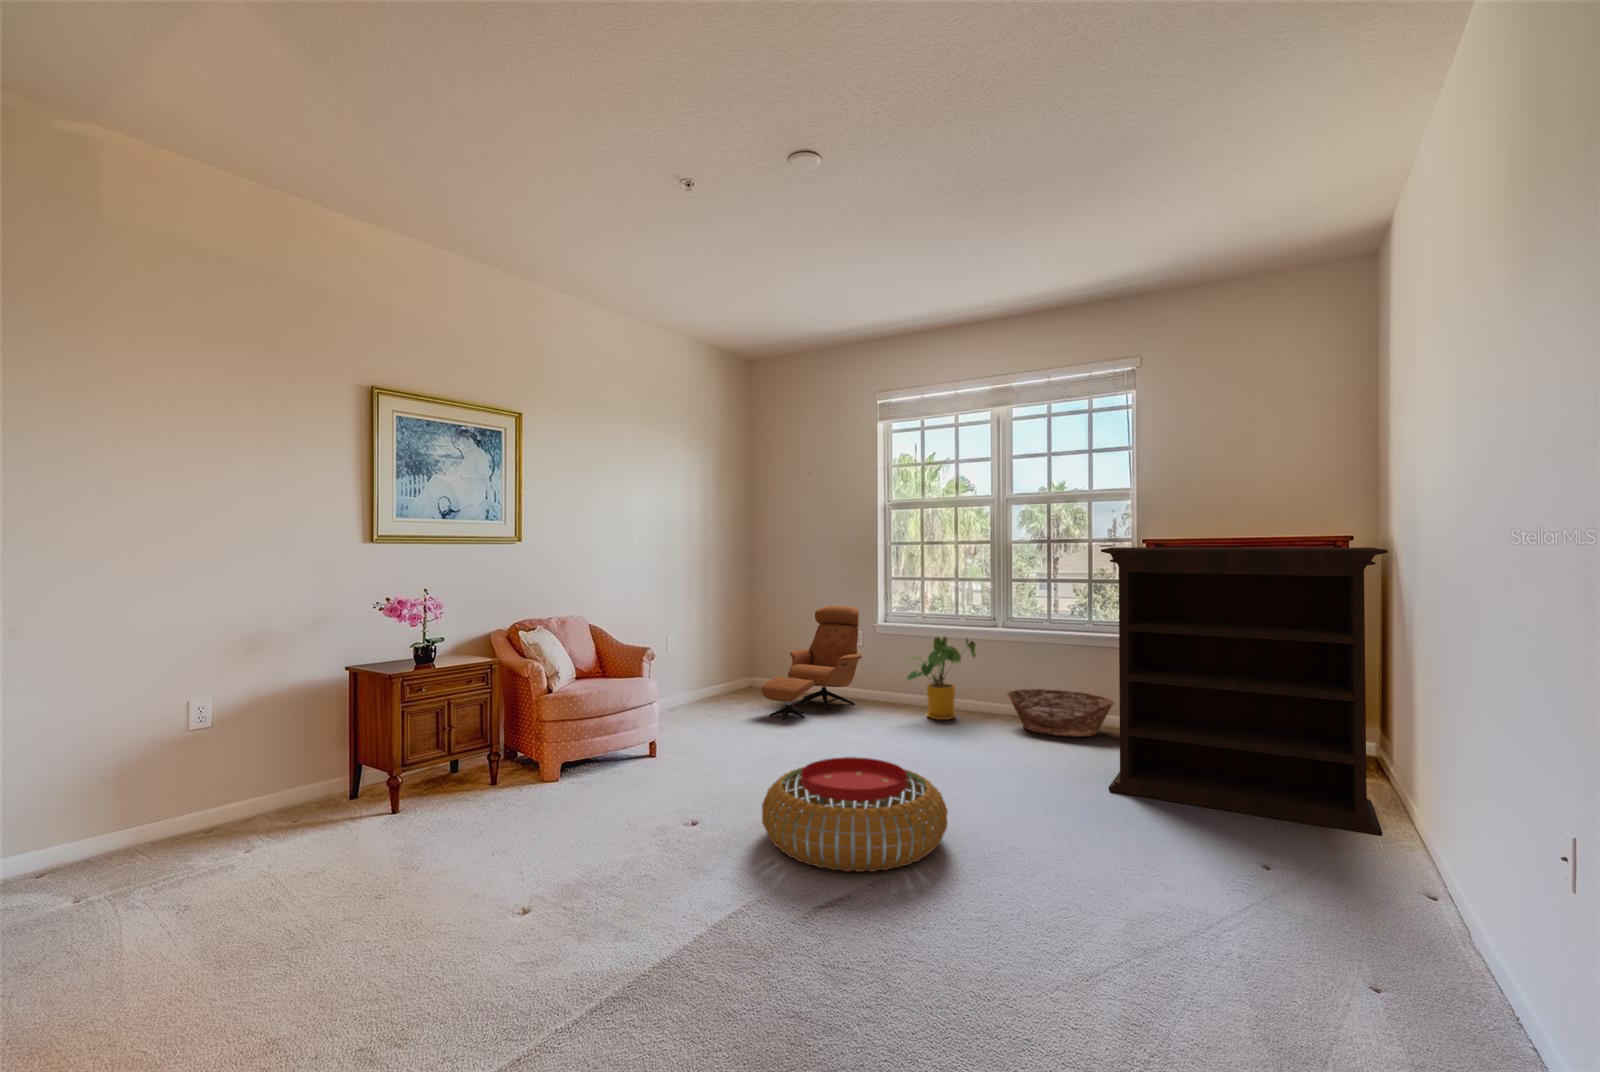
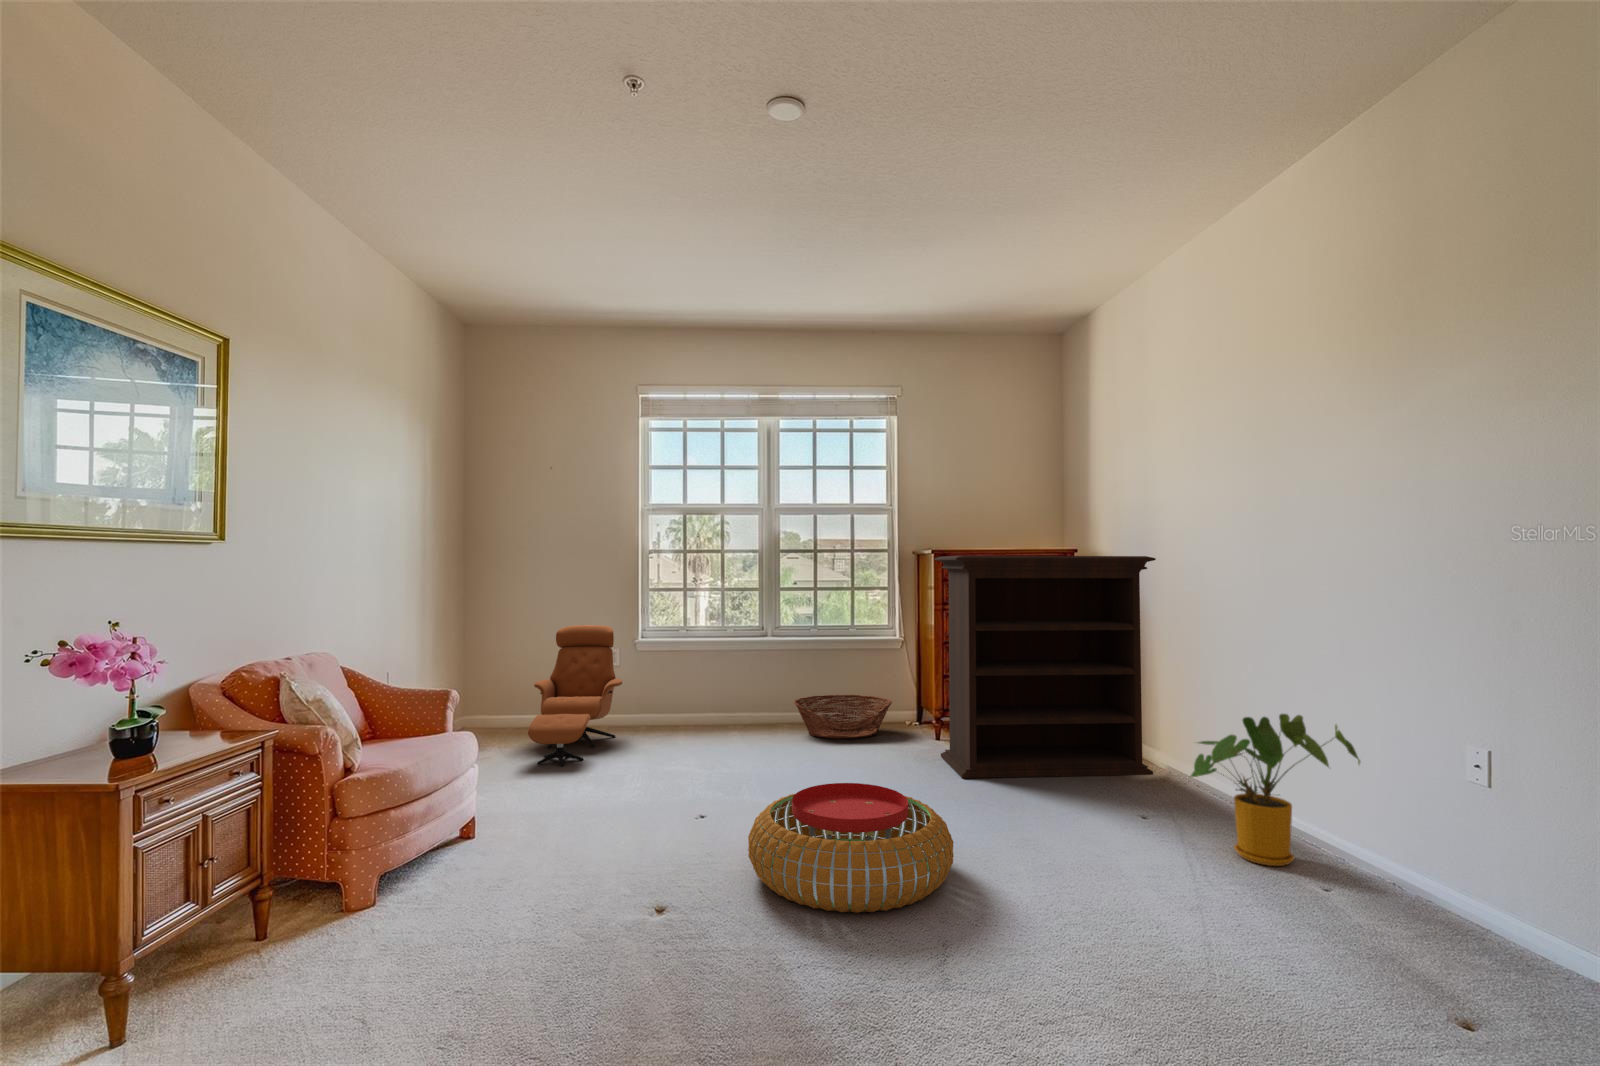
house plant: present [907,637,976,720] -> present [1191,714,1360,866]

